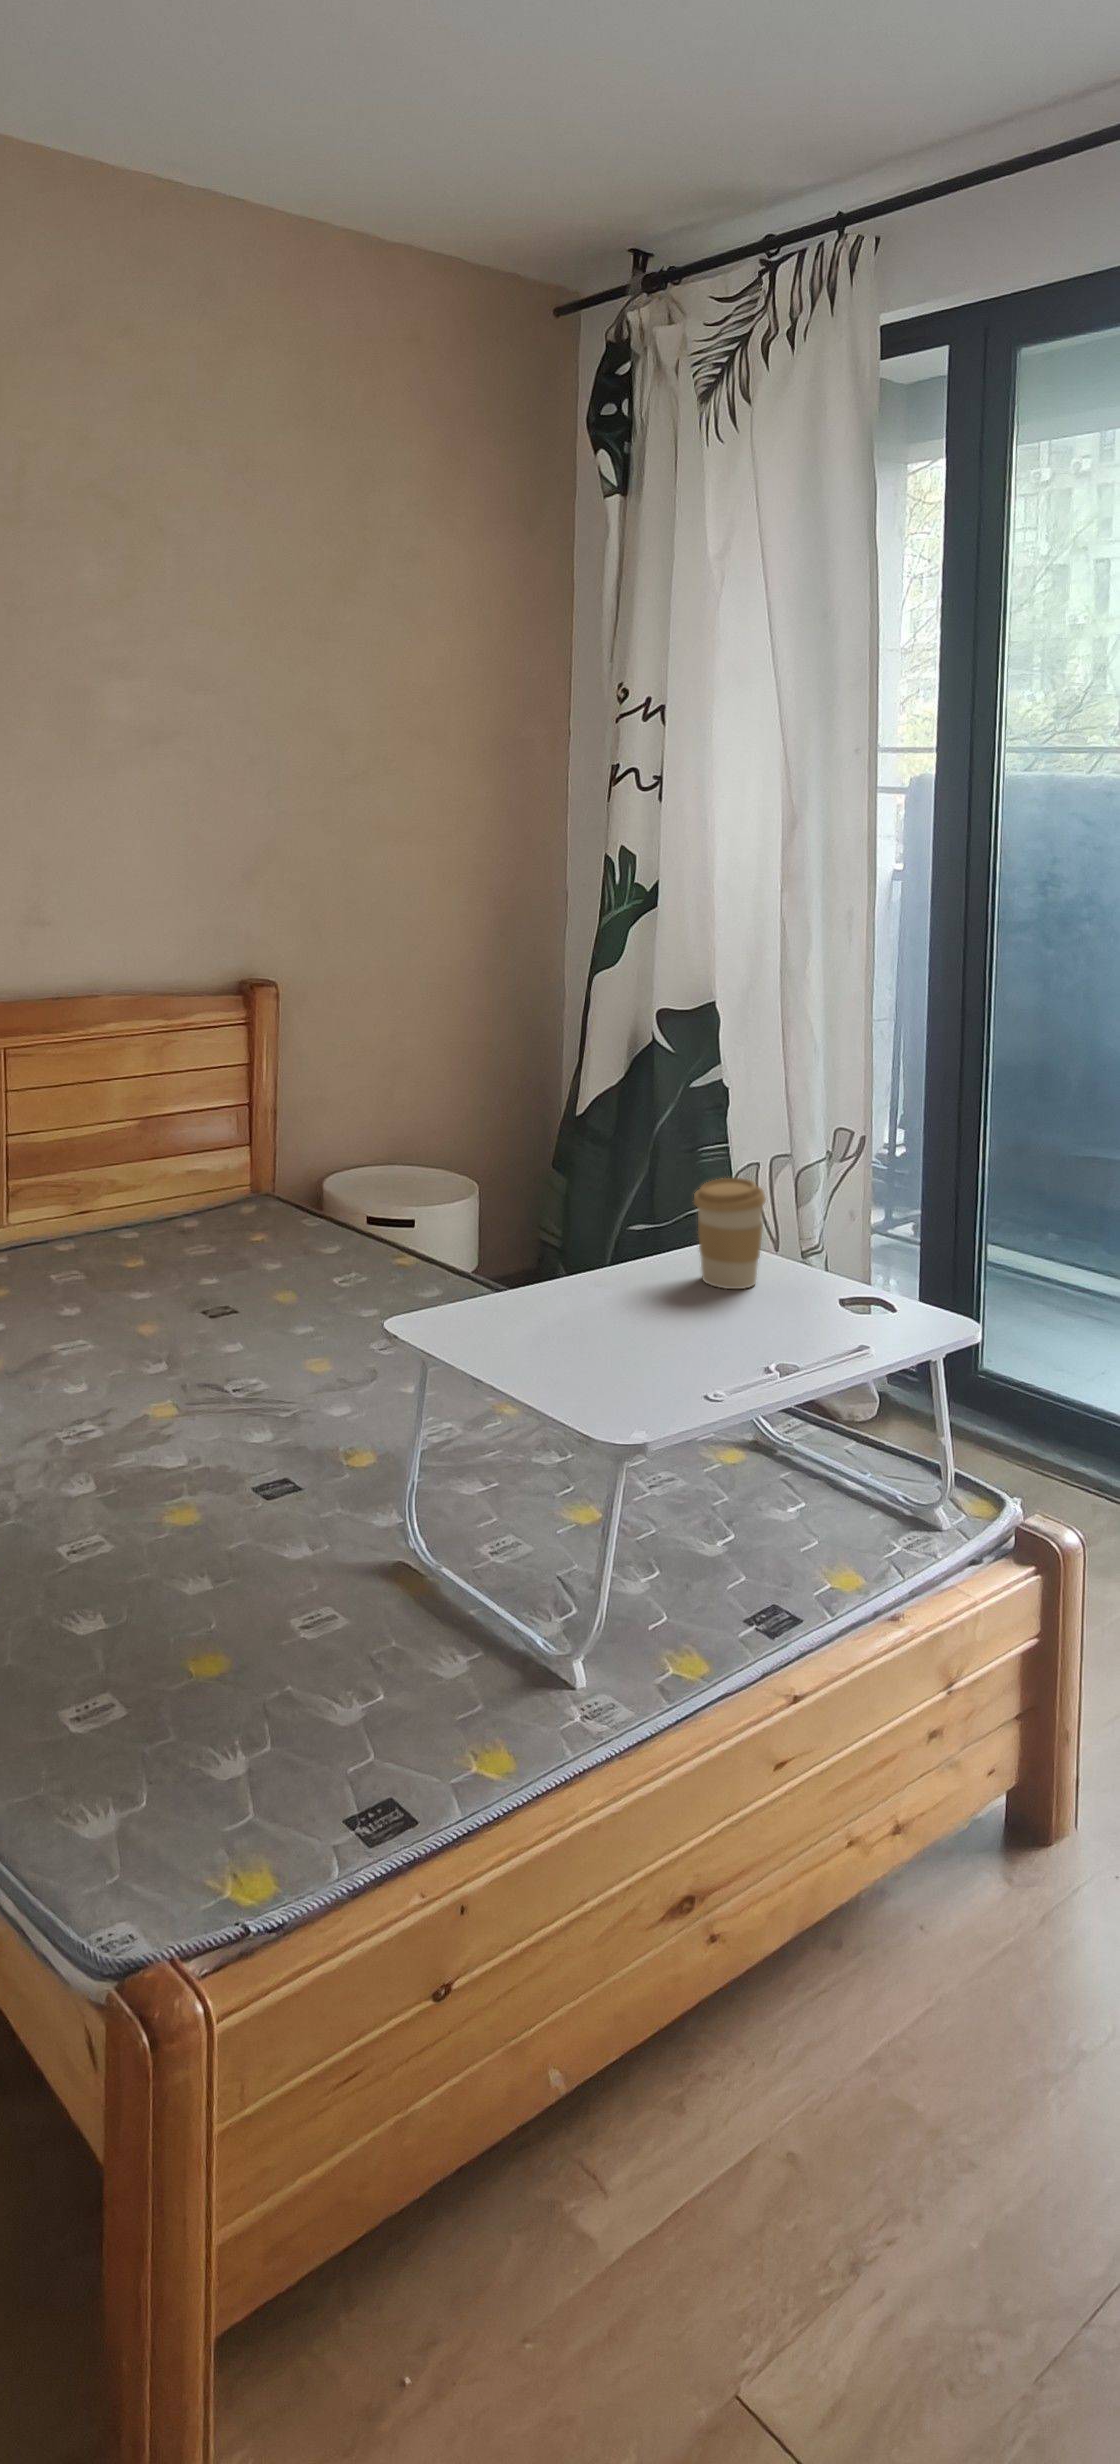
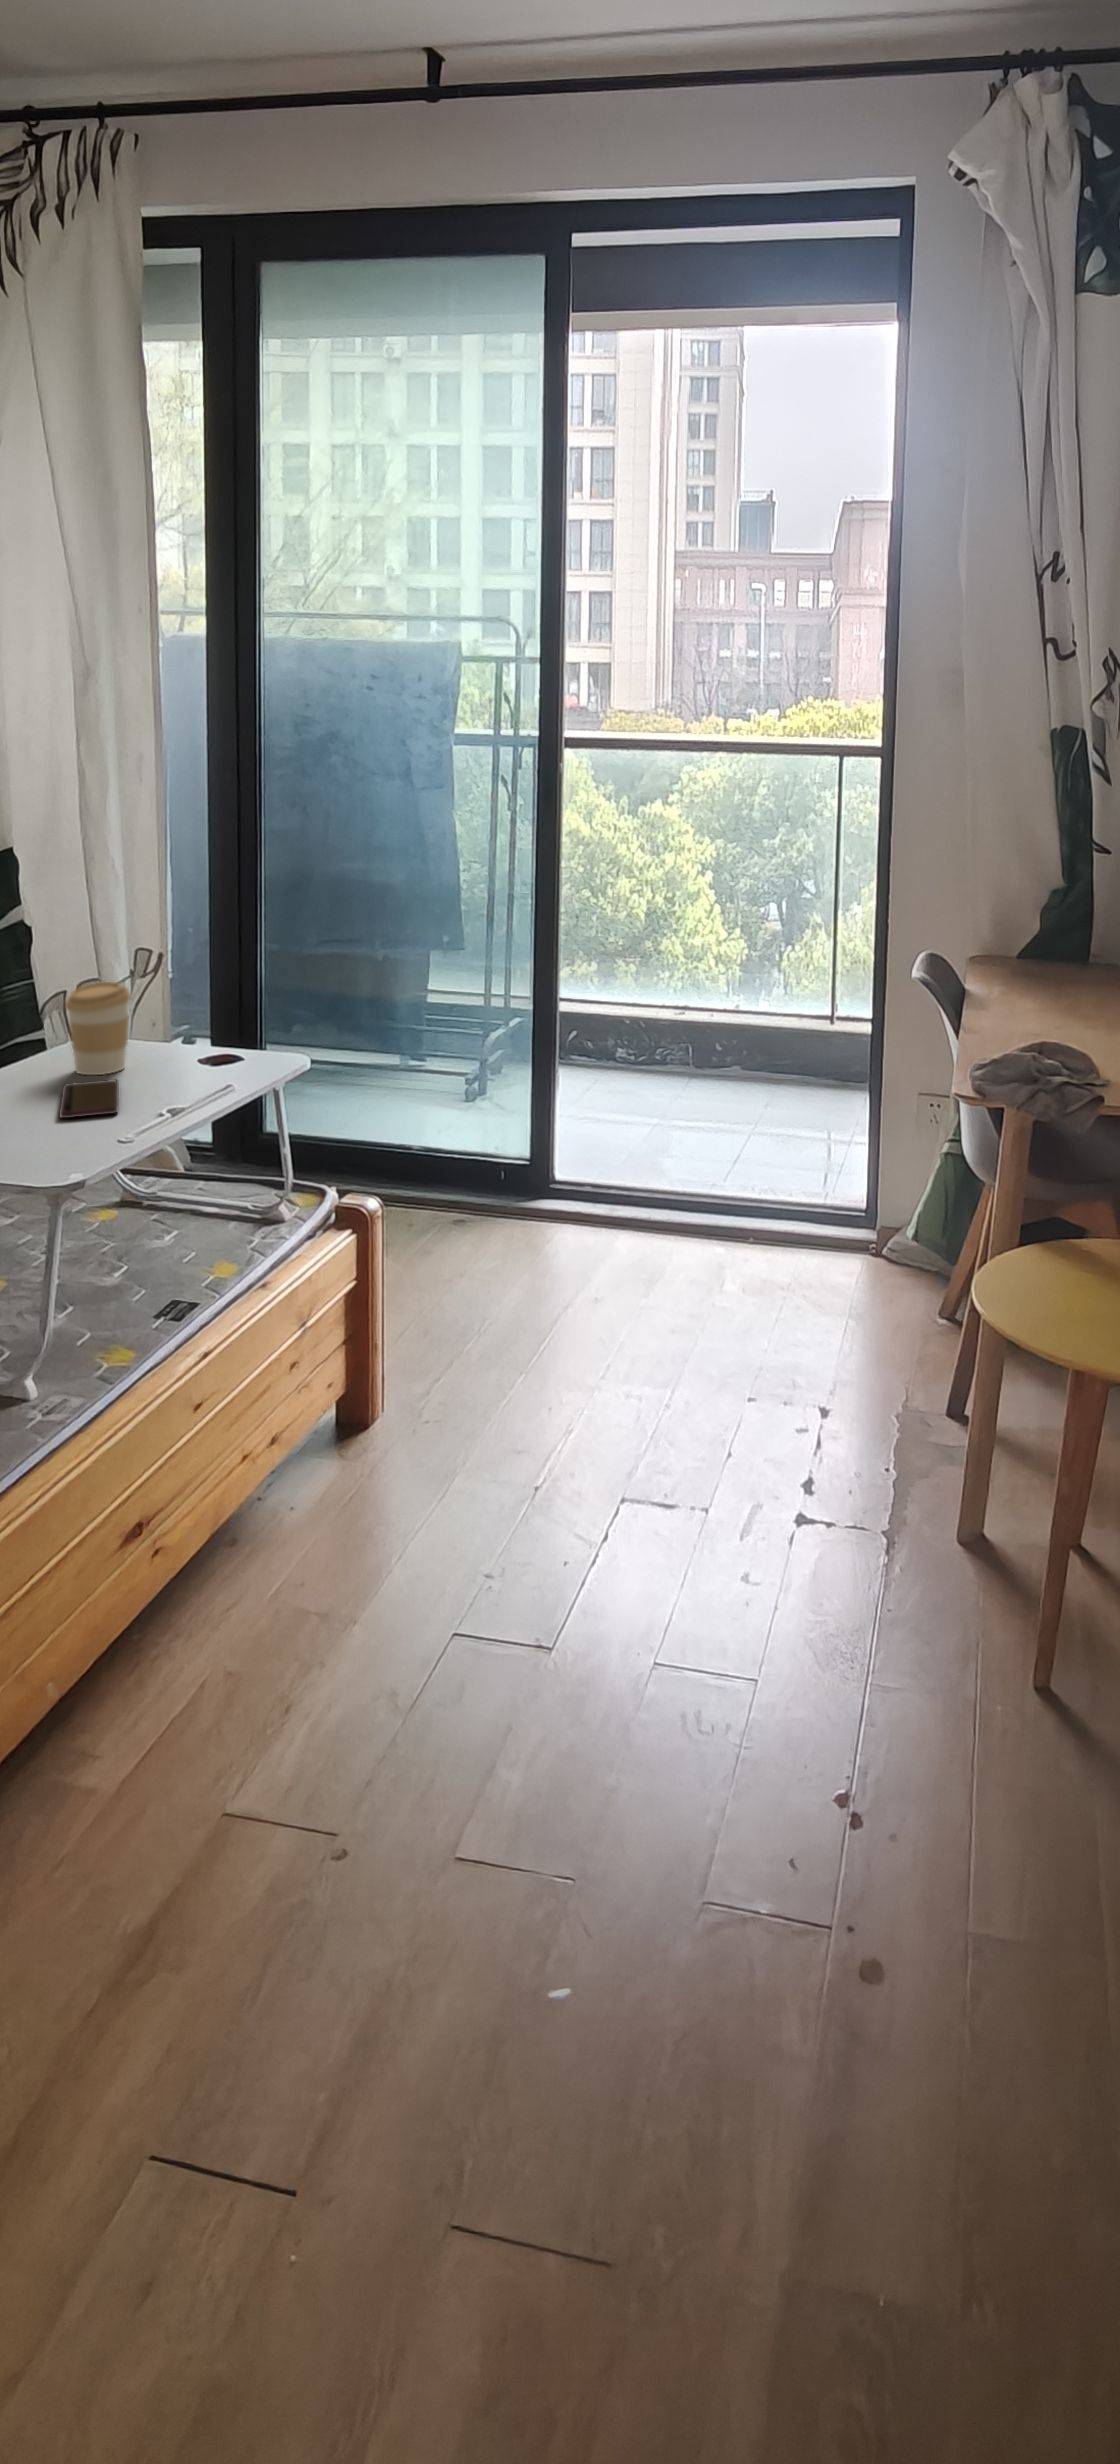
smartphone: none [660,1294,738,1346] -> present [59,1080,119,1118]

